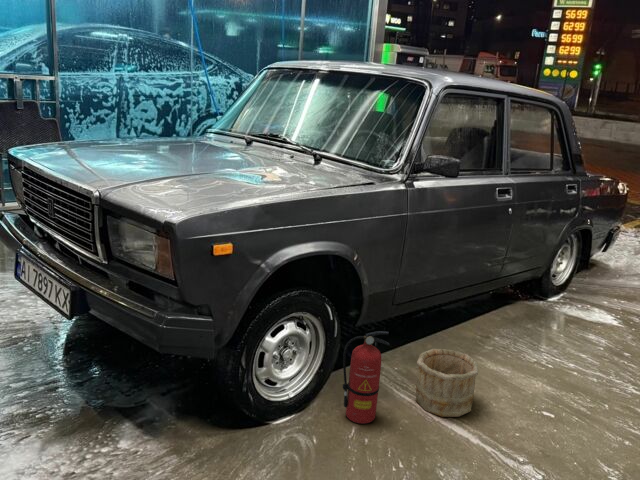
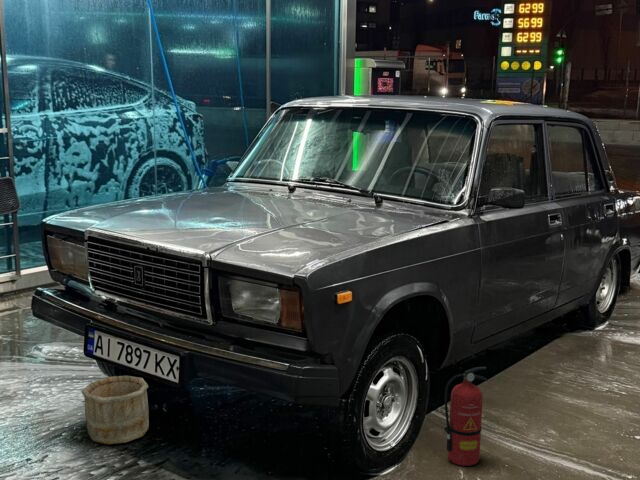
wooden bucket: present [416,349,478,417] -> present [81,376,149,444]

